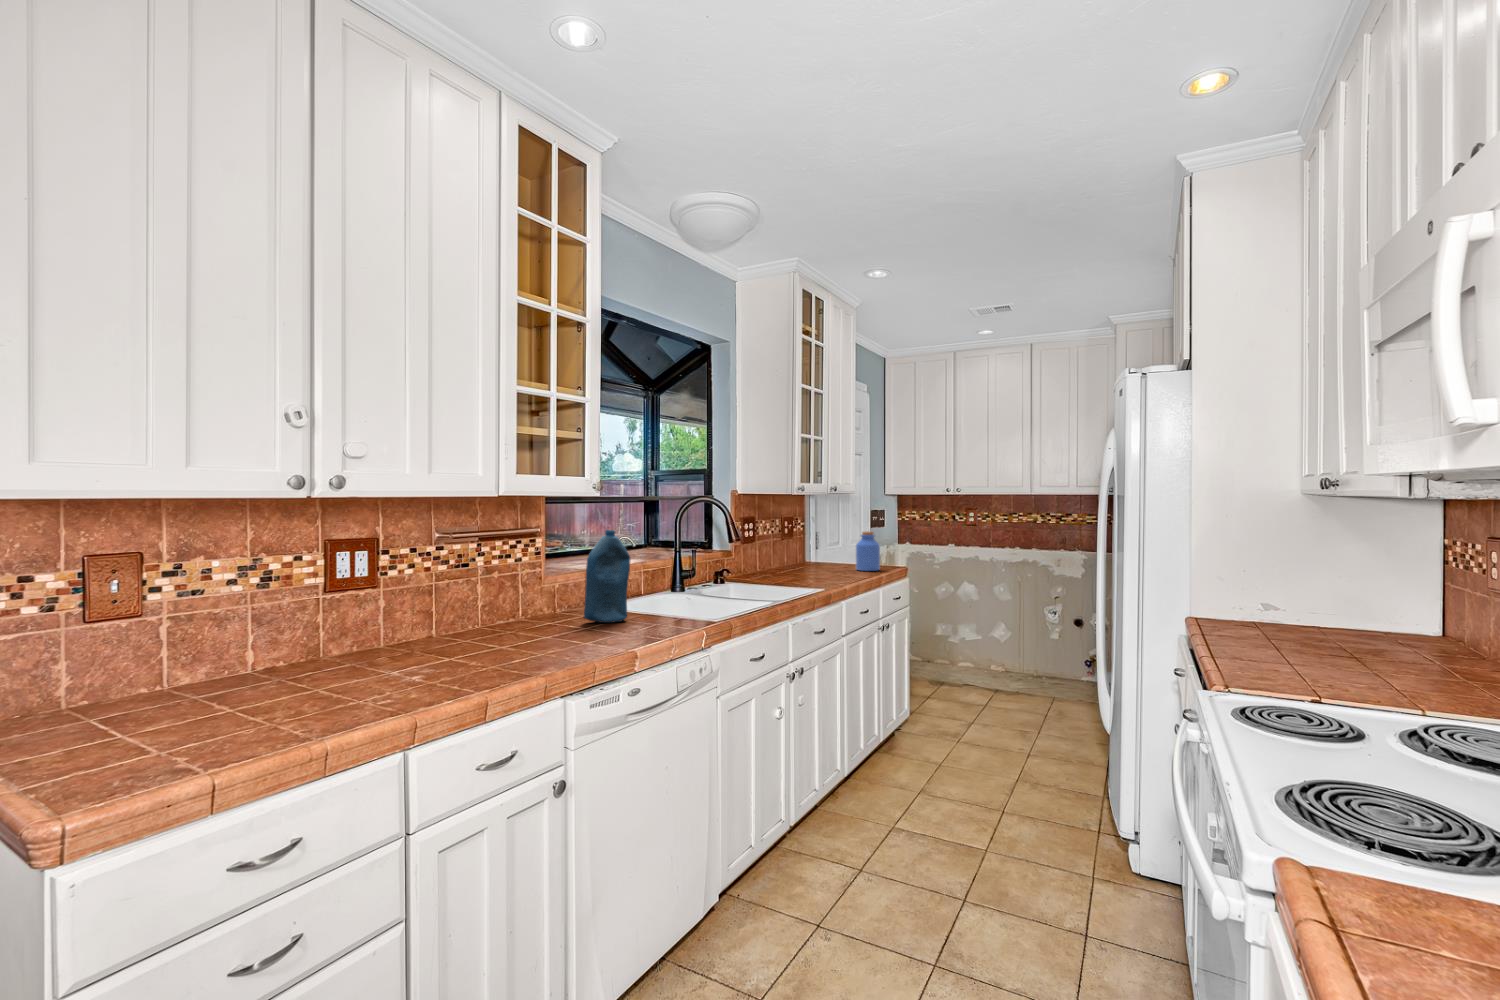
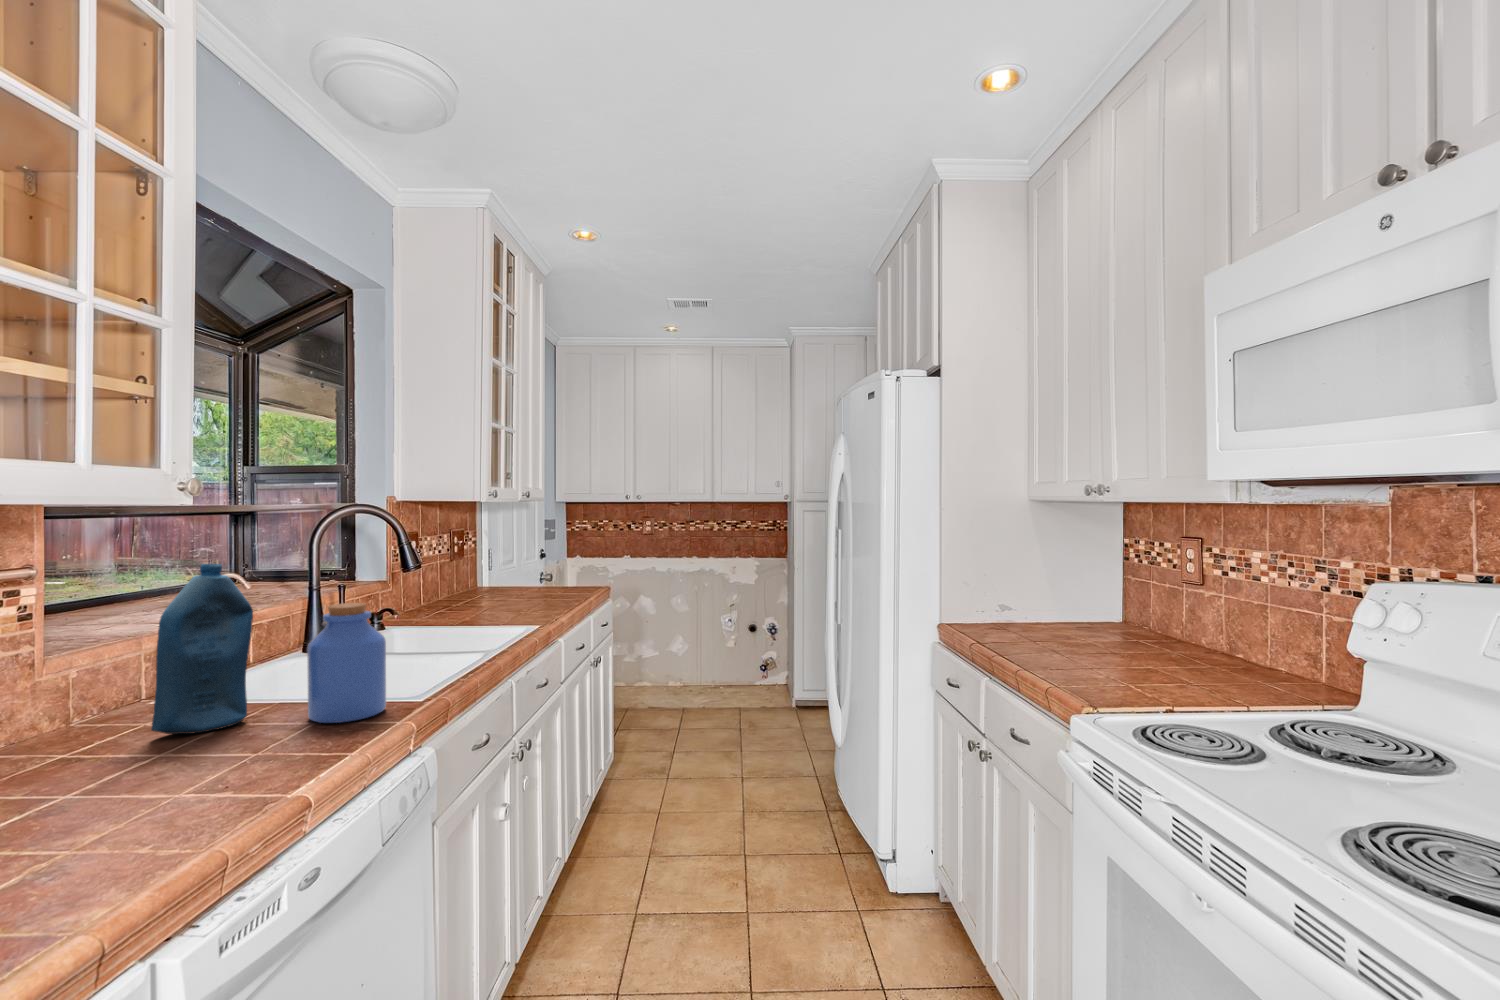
jar: present [856,531,880,571] -> present [307,603,386,723]

